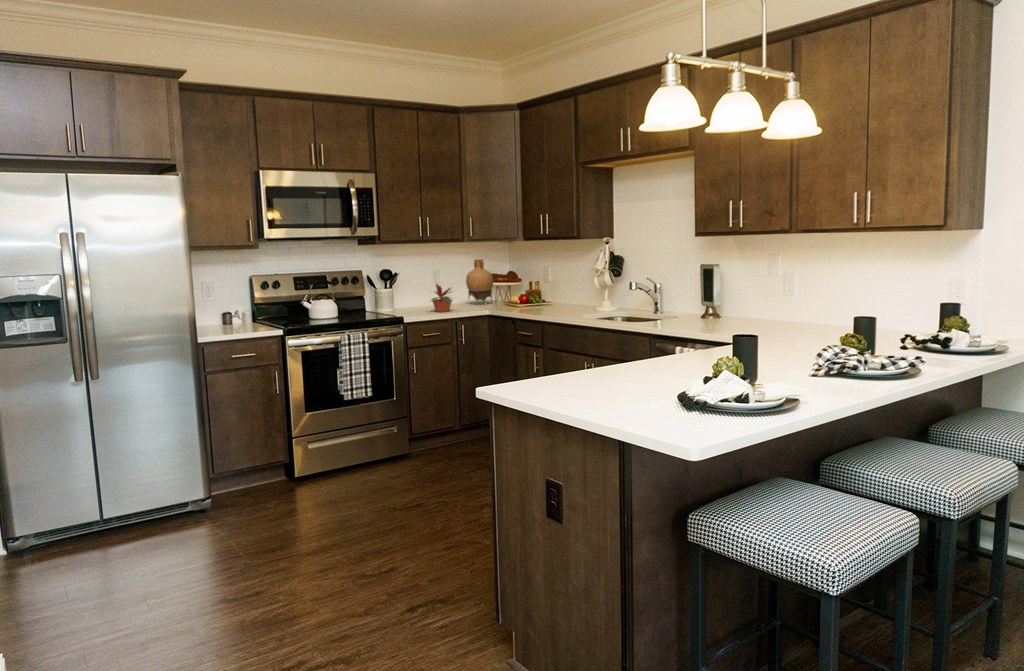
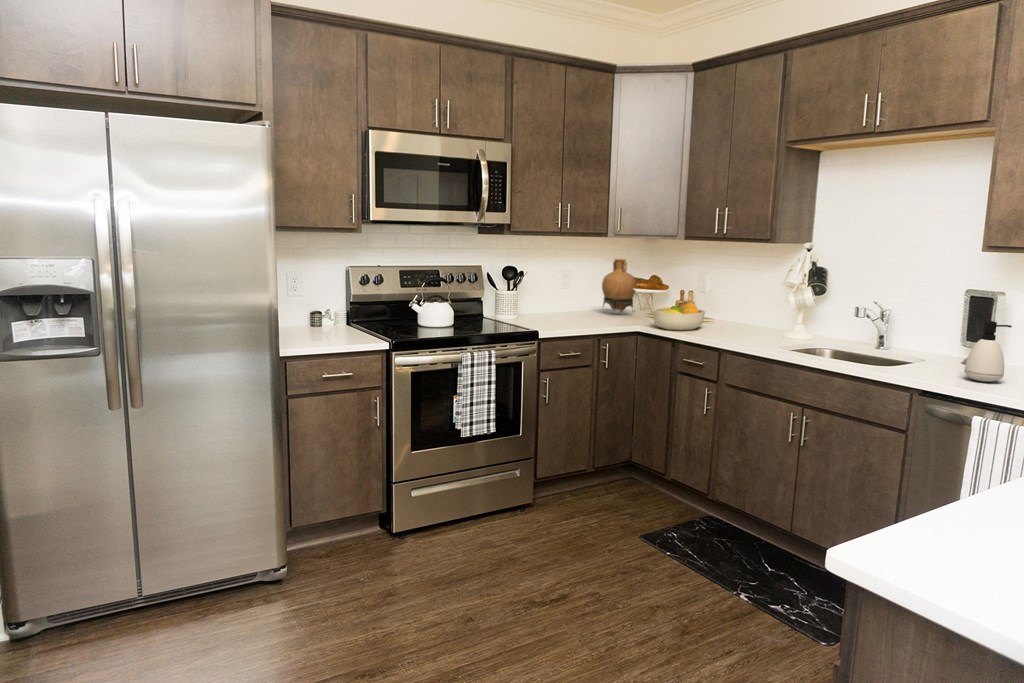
potted plant: present [431,284,452,312] -> none [561,287,603,325]
soap dispenser: none [678,284,700,325] -> present [965,321,1012,382]
fruit bowl: none [497,289,539,311] -> present [653,302,705,331]

